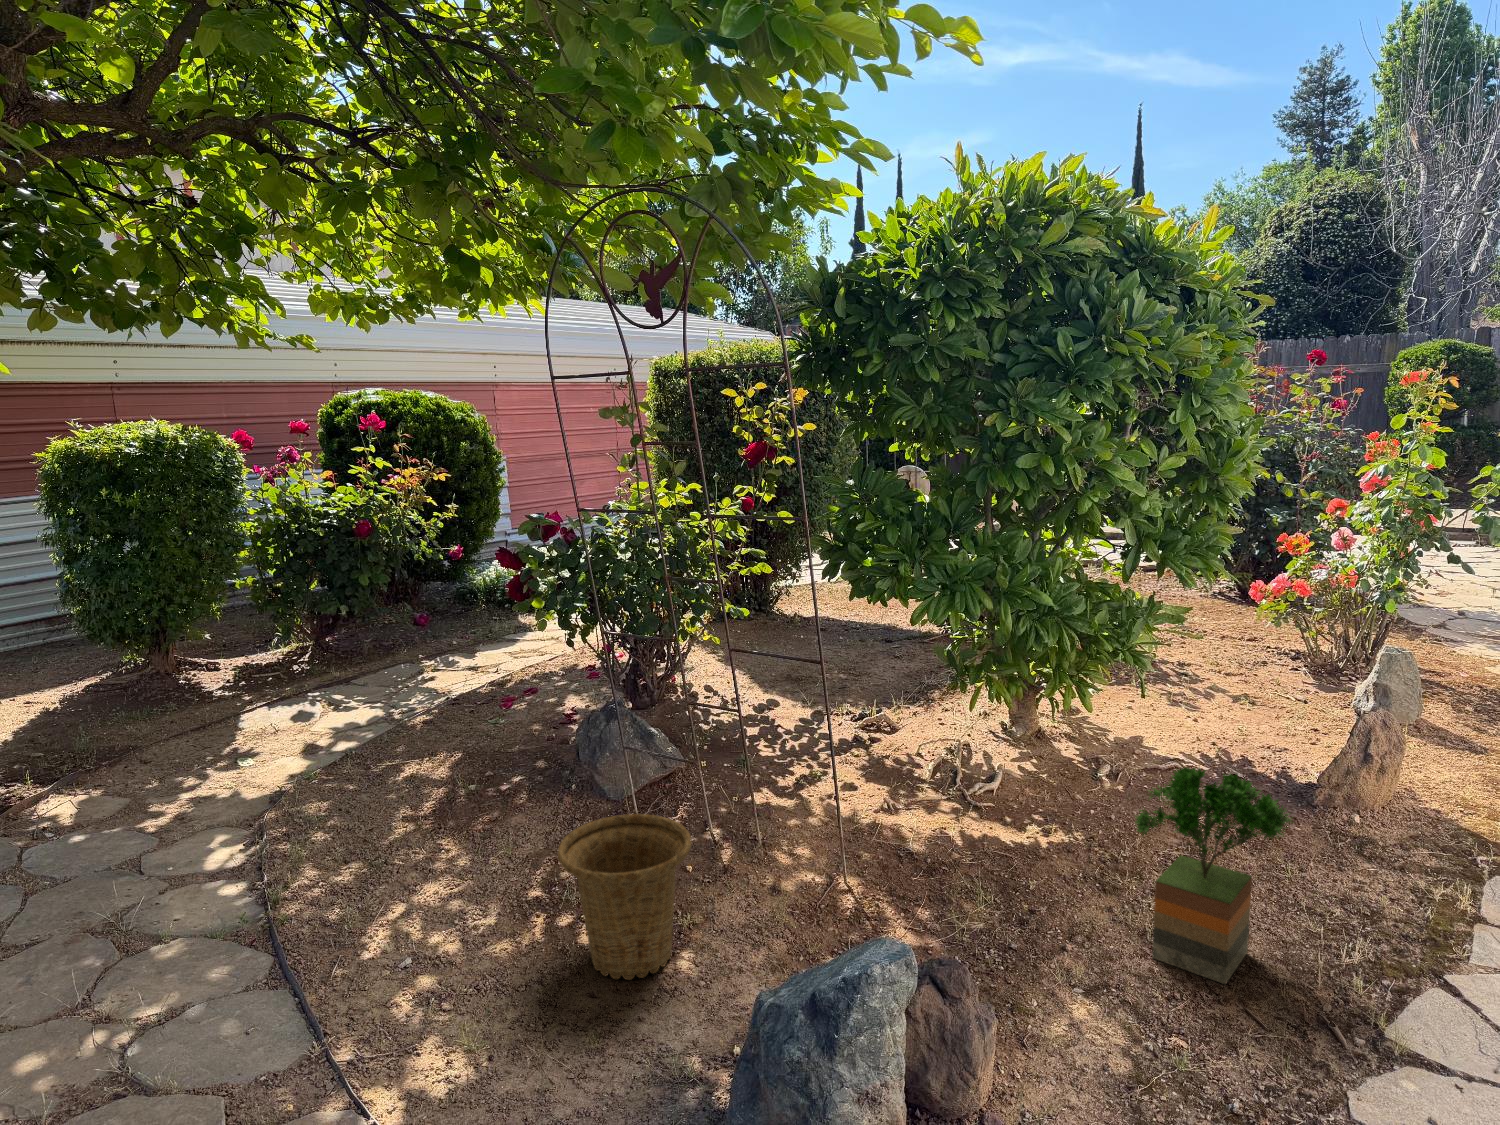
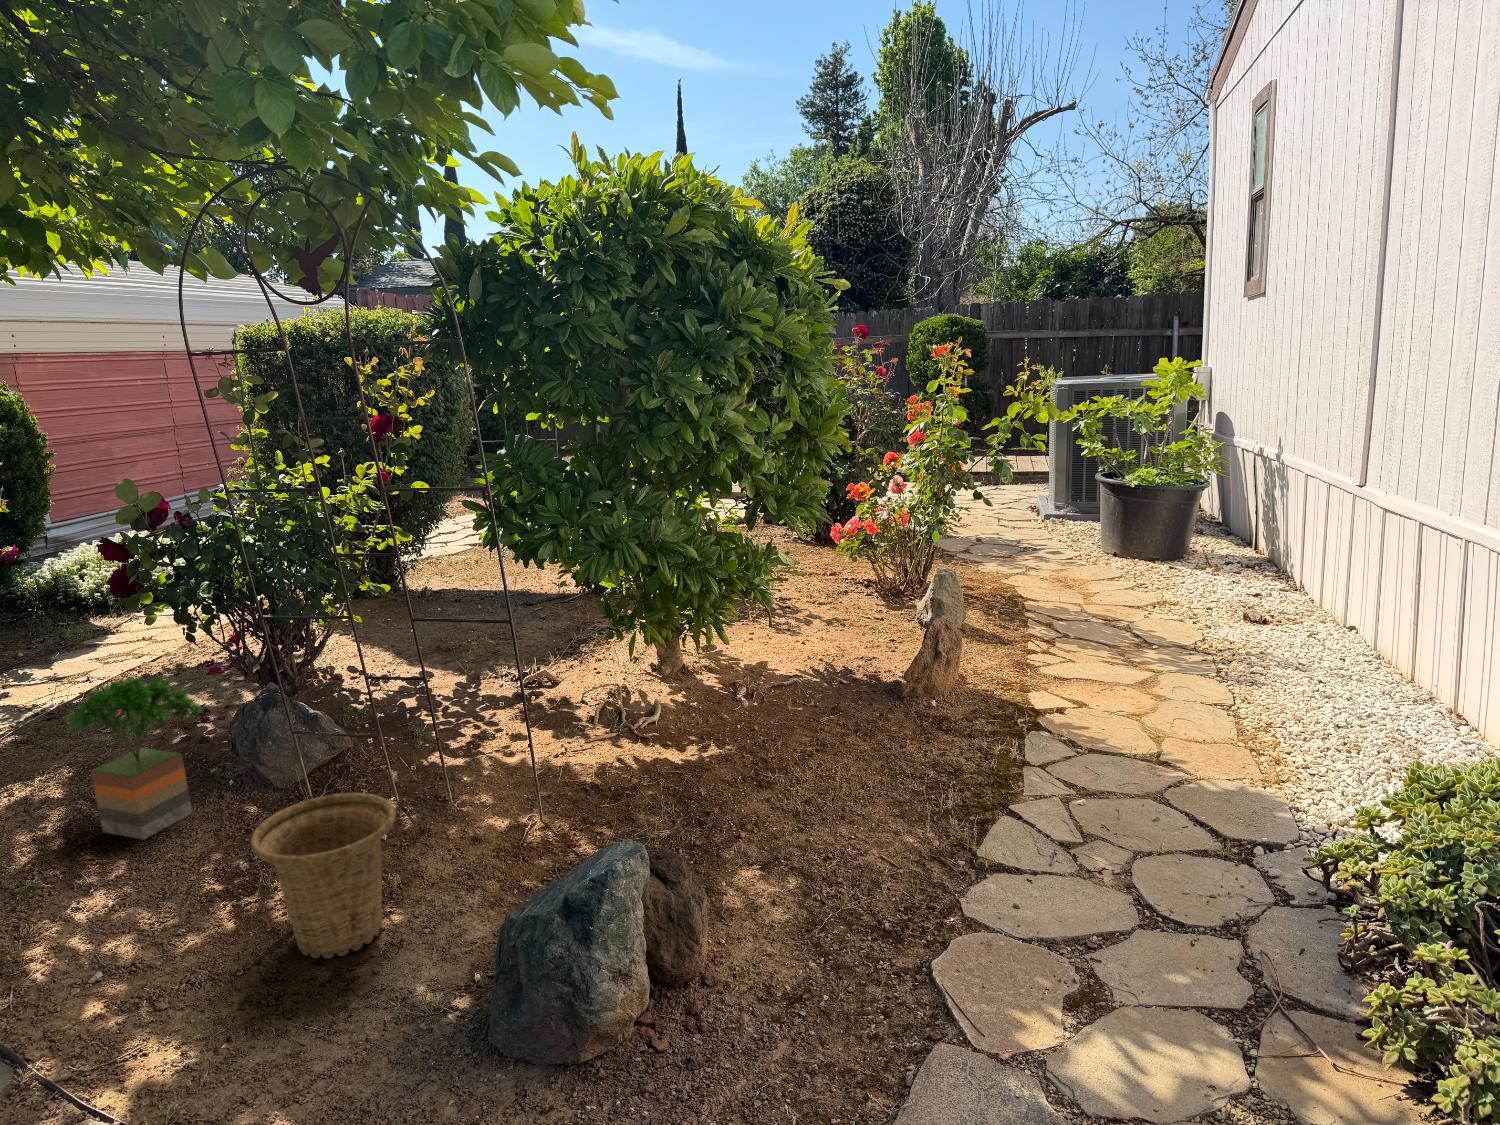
potted tree: present [1136,767,1291,984] -> present [67,677,203,840]

